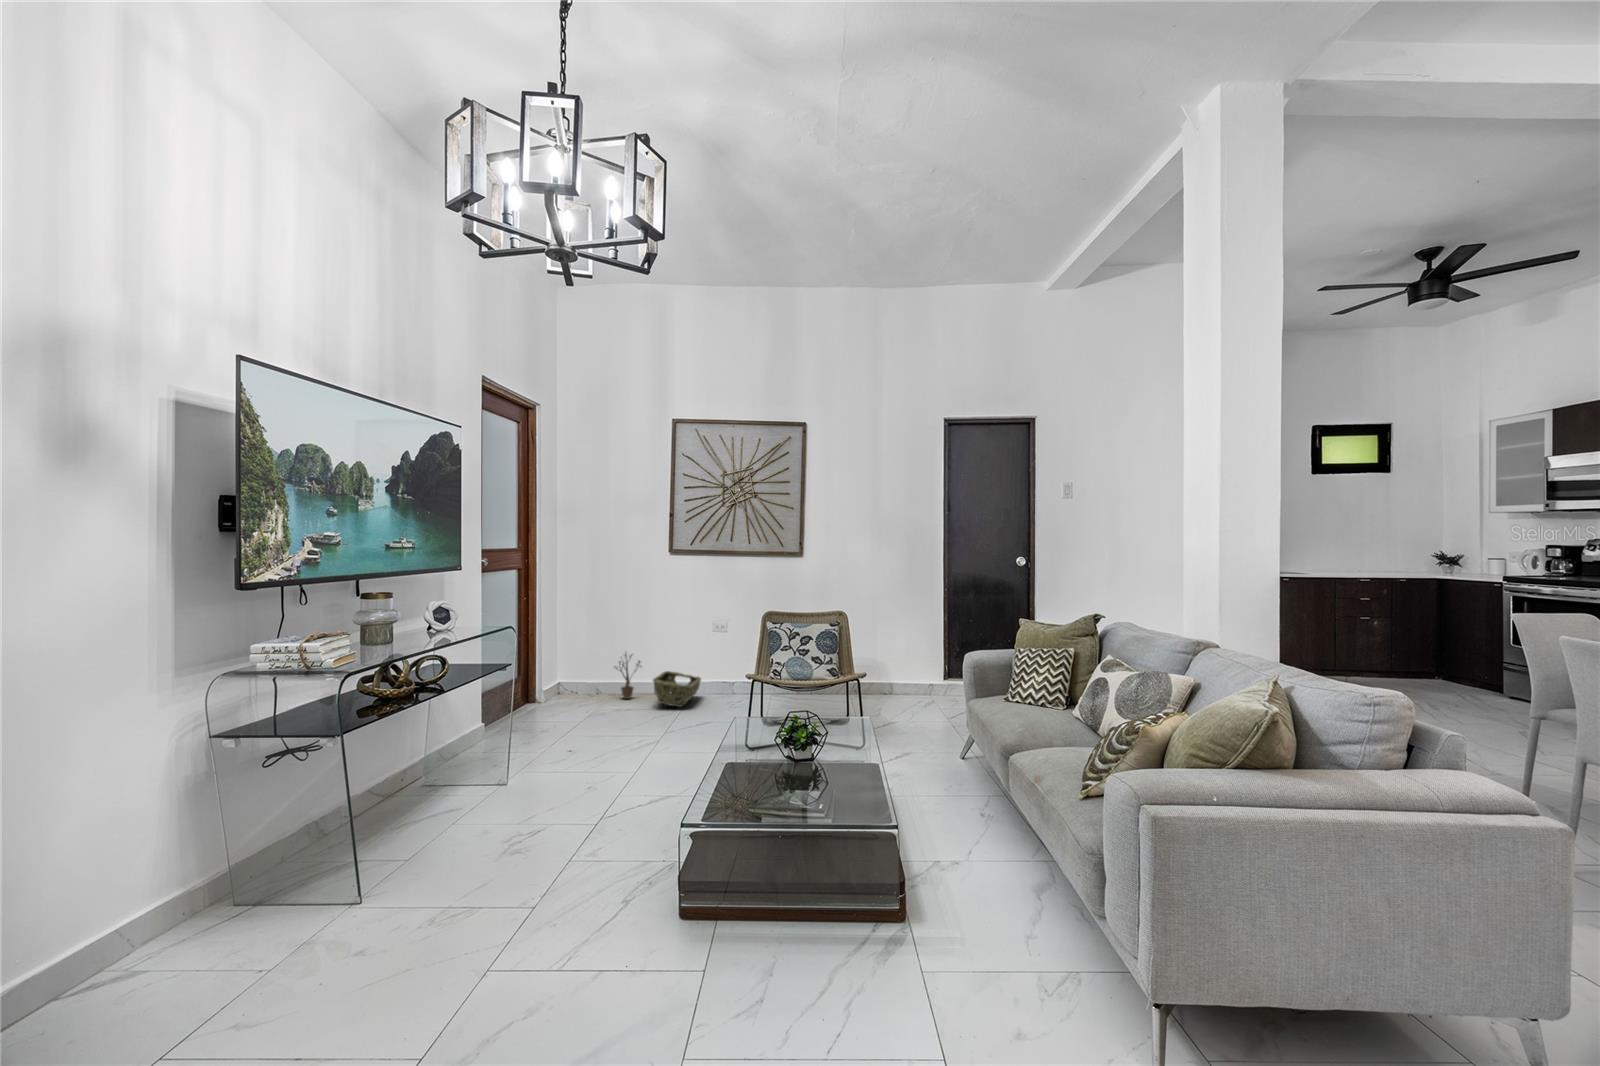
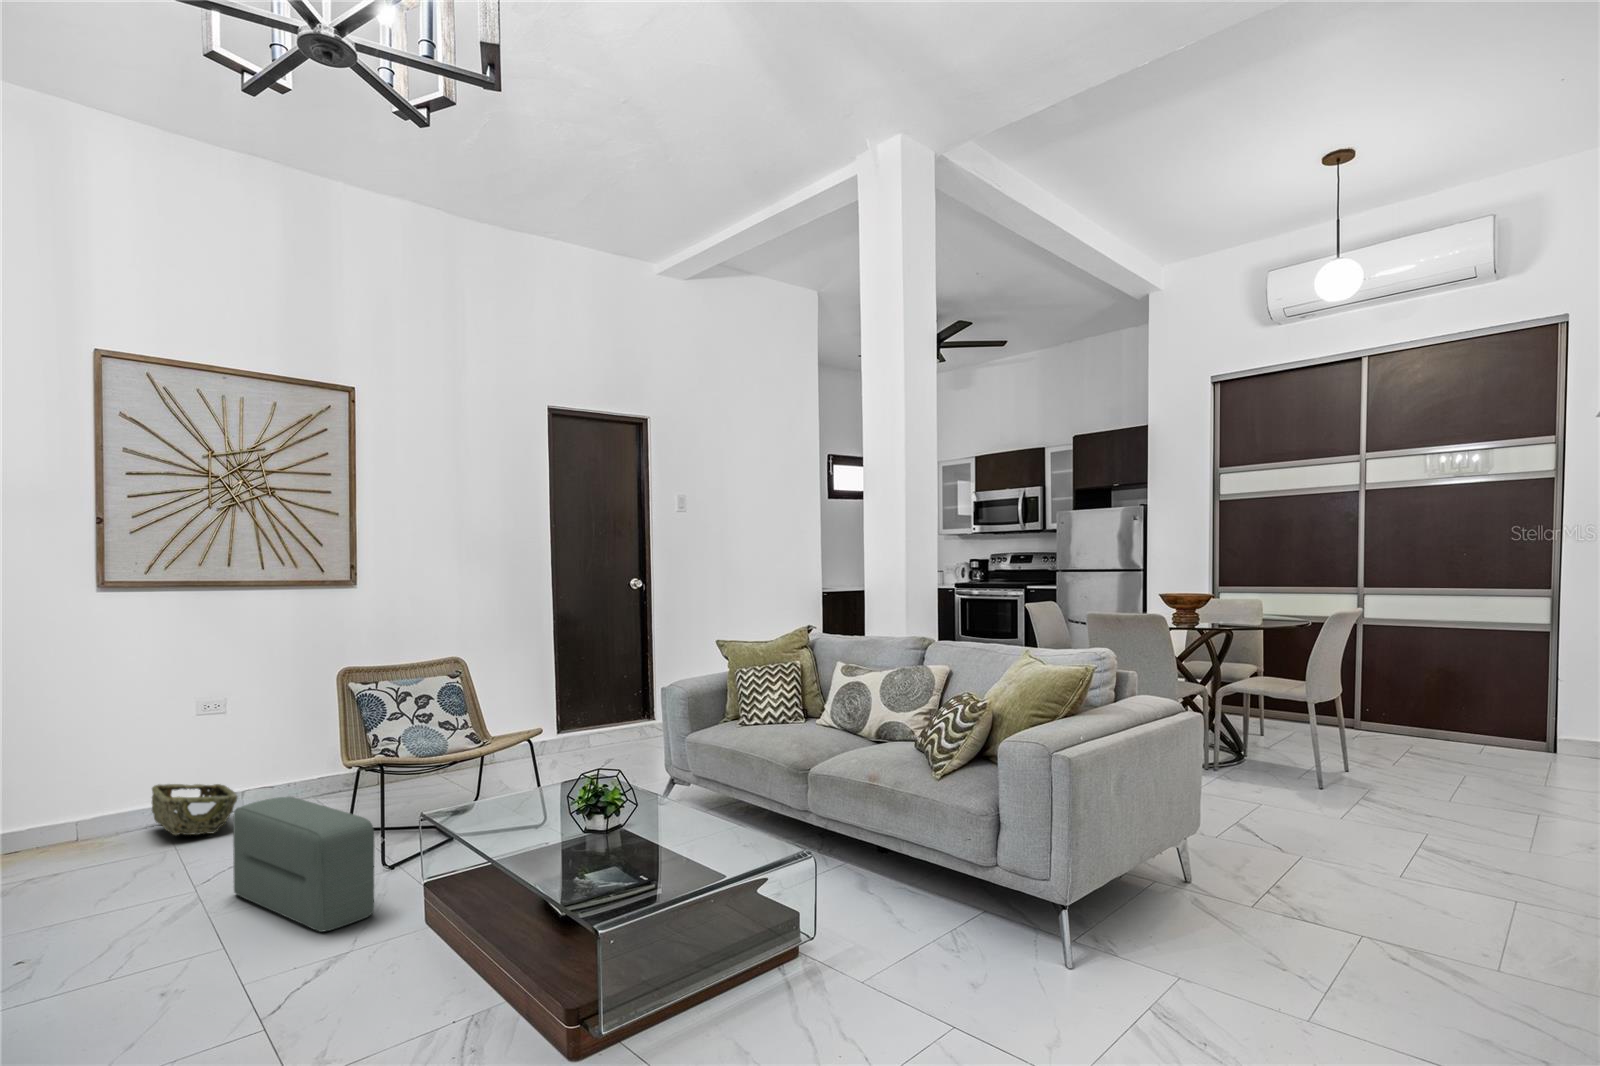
decorative plant: present [615,654,641,699] -> none [32,764,110,848]
pouf: none [622,690,664,785] -> present [233,797,374,932]

